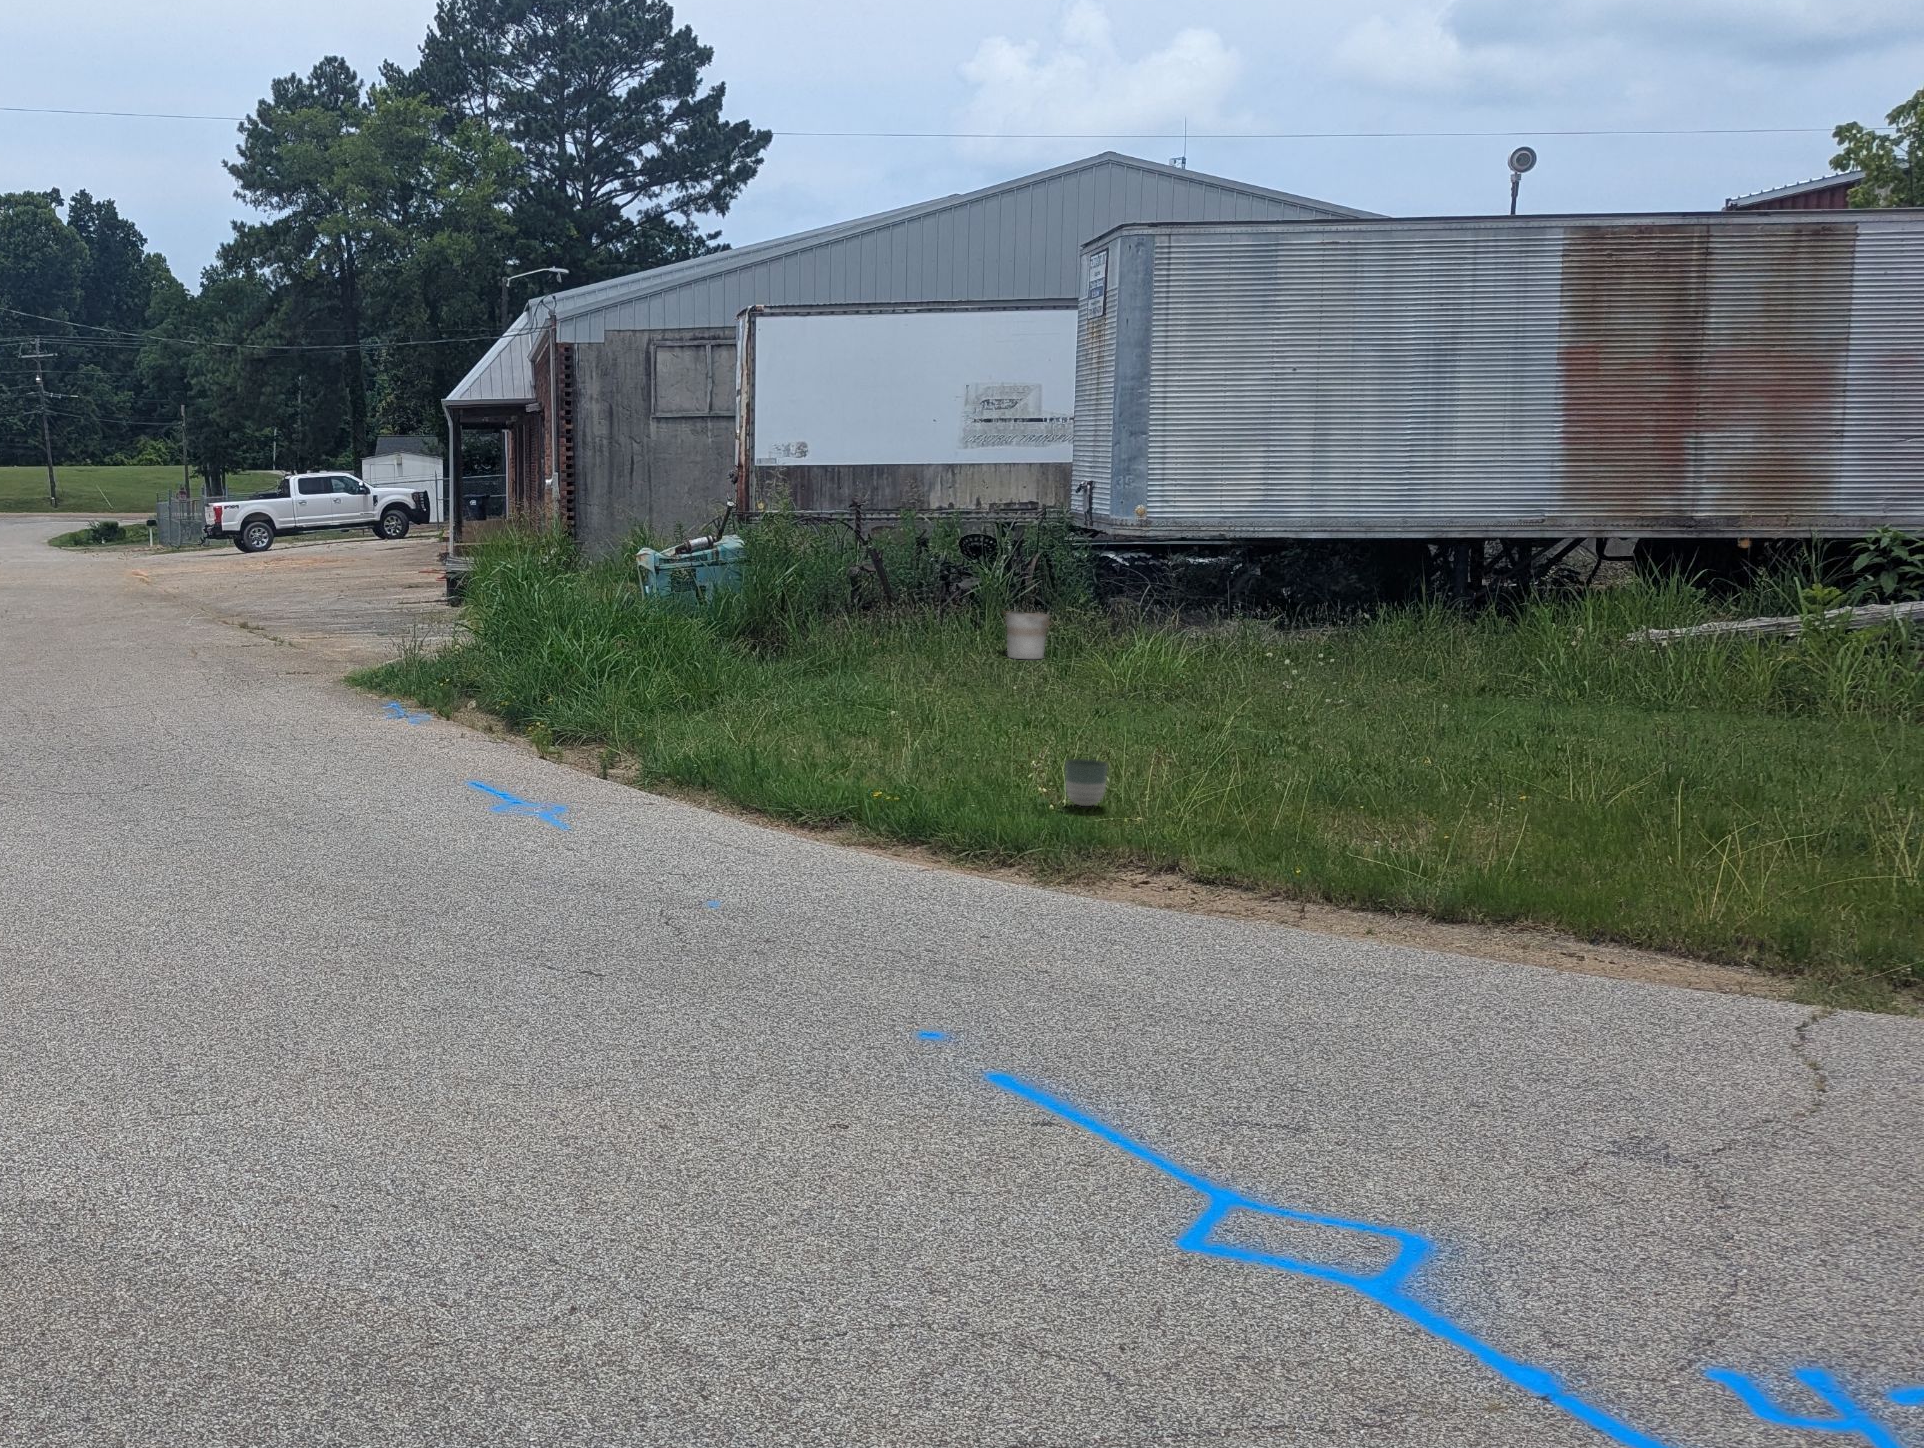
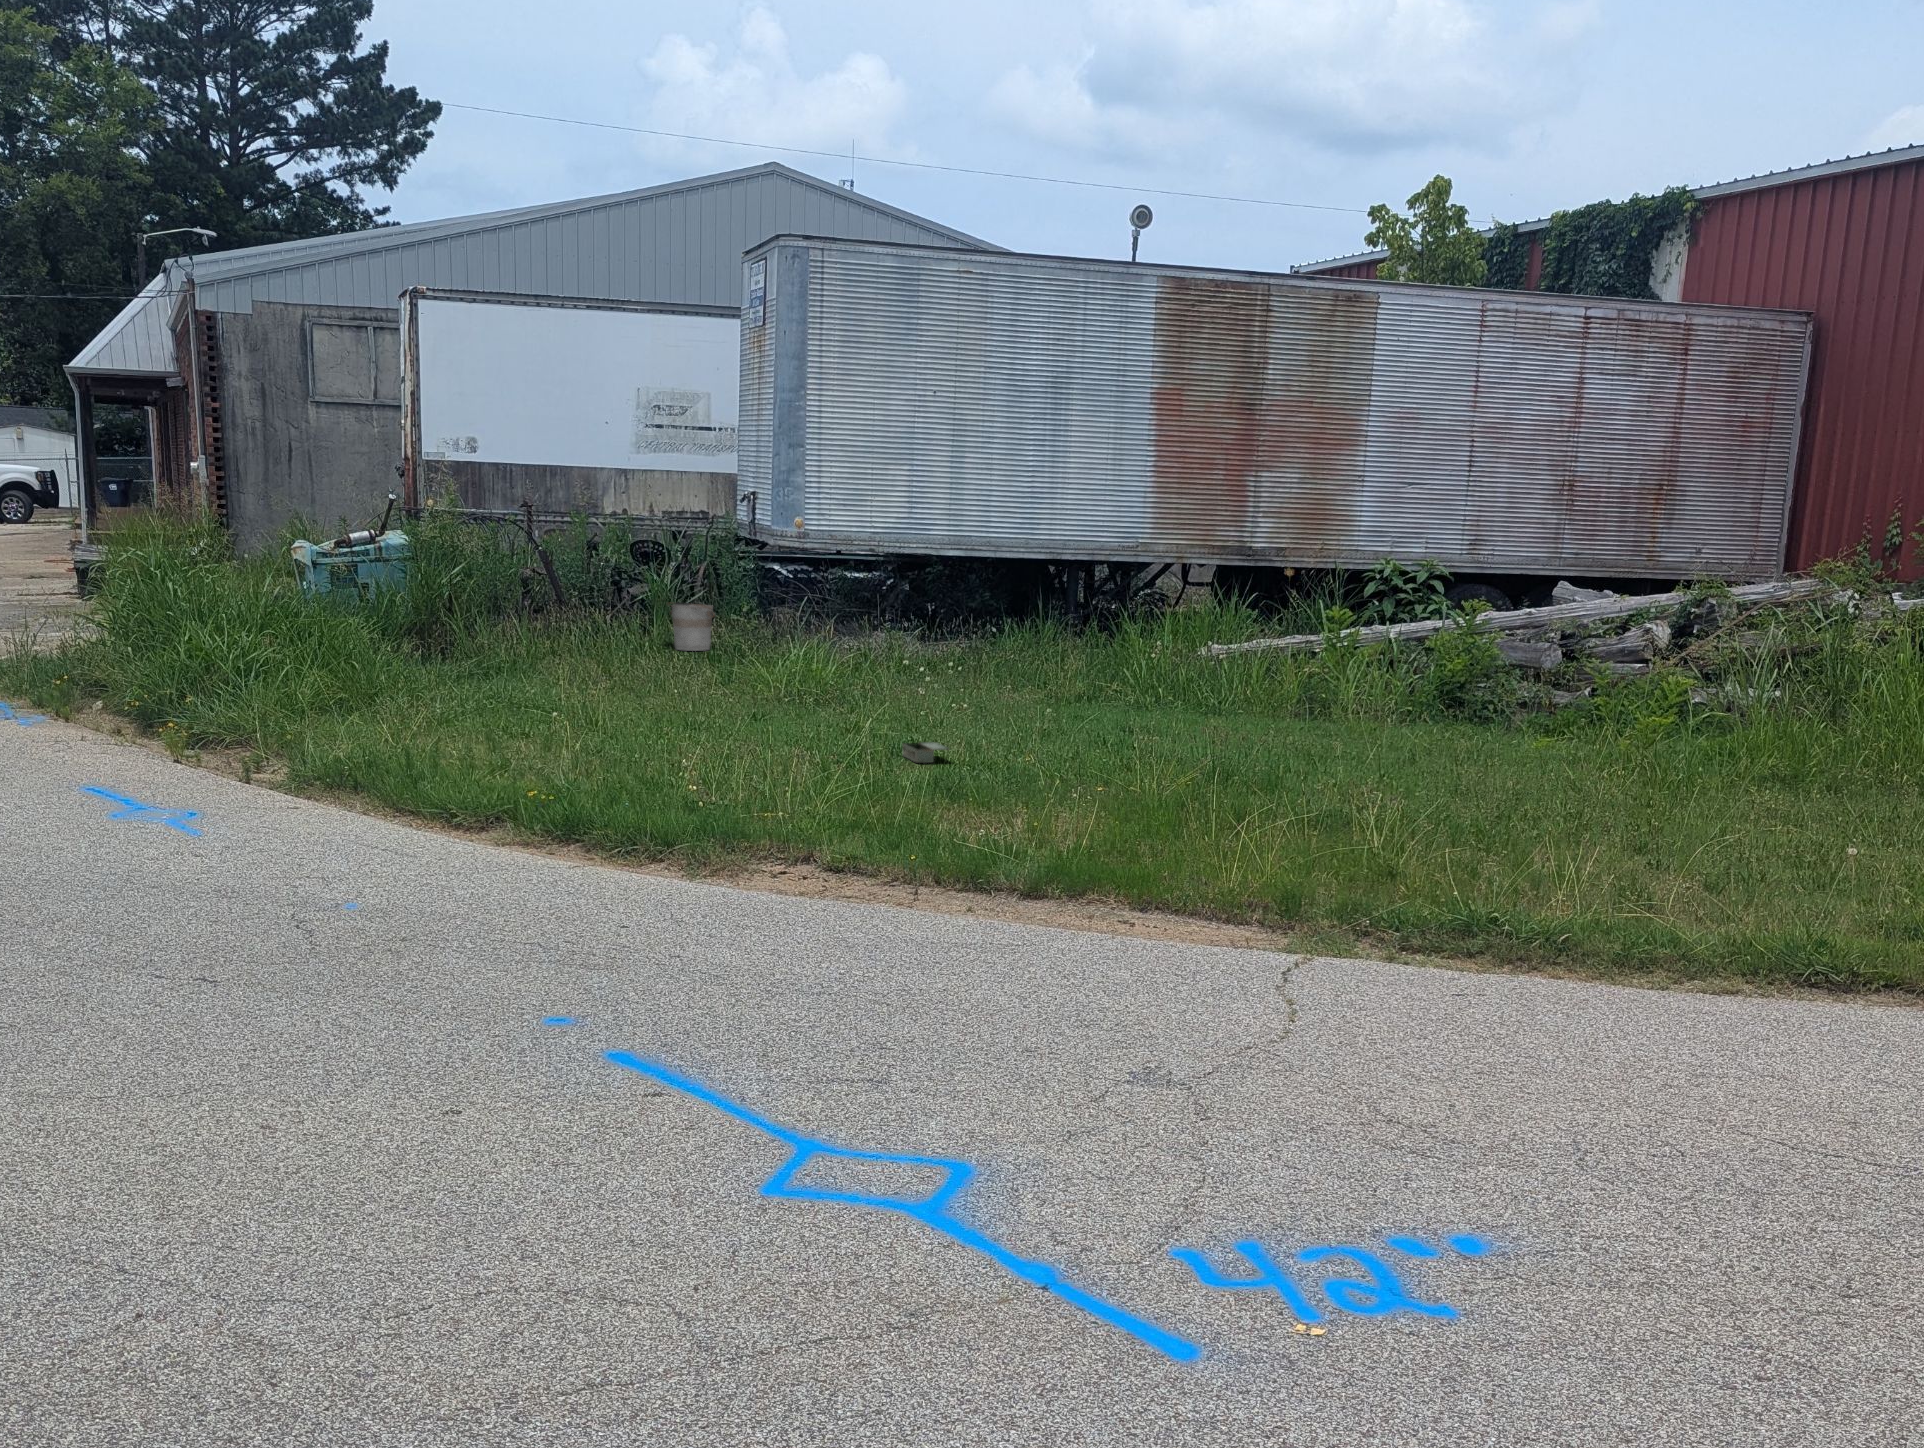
planter: present [1065,759,1108,806] -> none [712,743,752,789]
toolbox: none [1263,763,1318,785] -> present [902,742,949,763]

